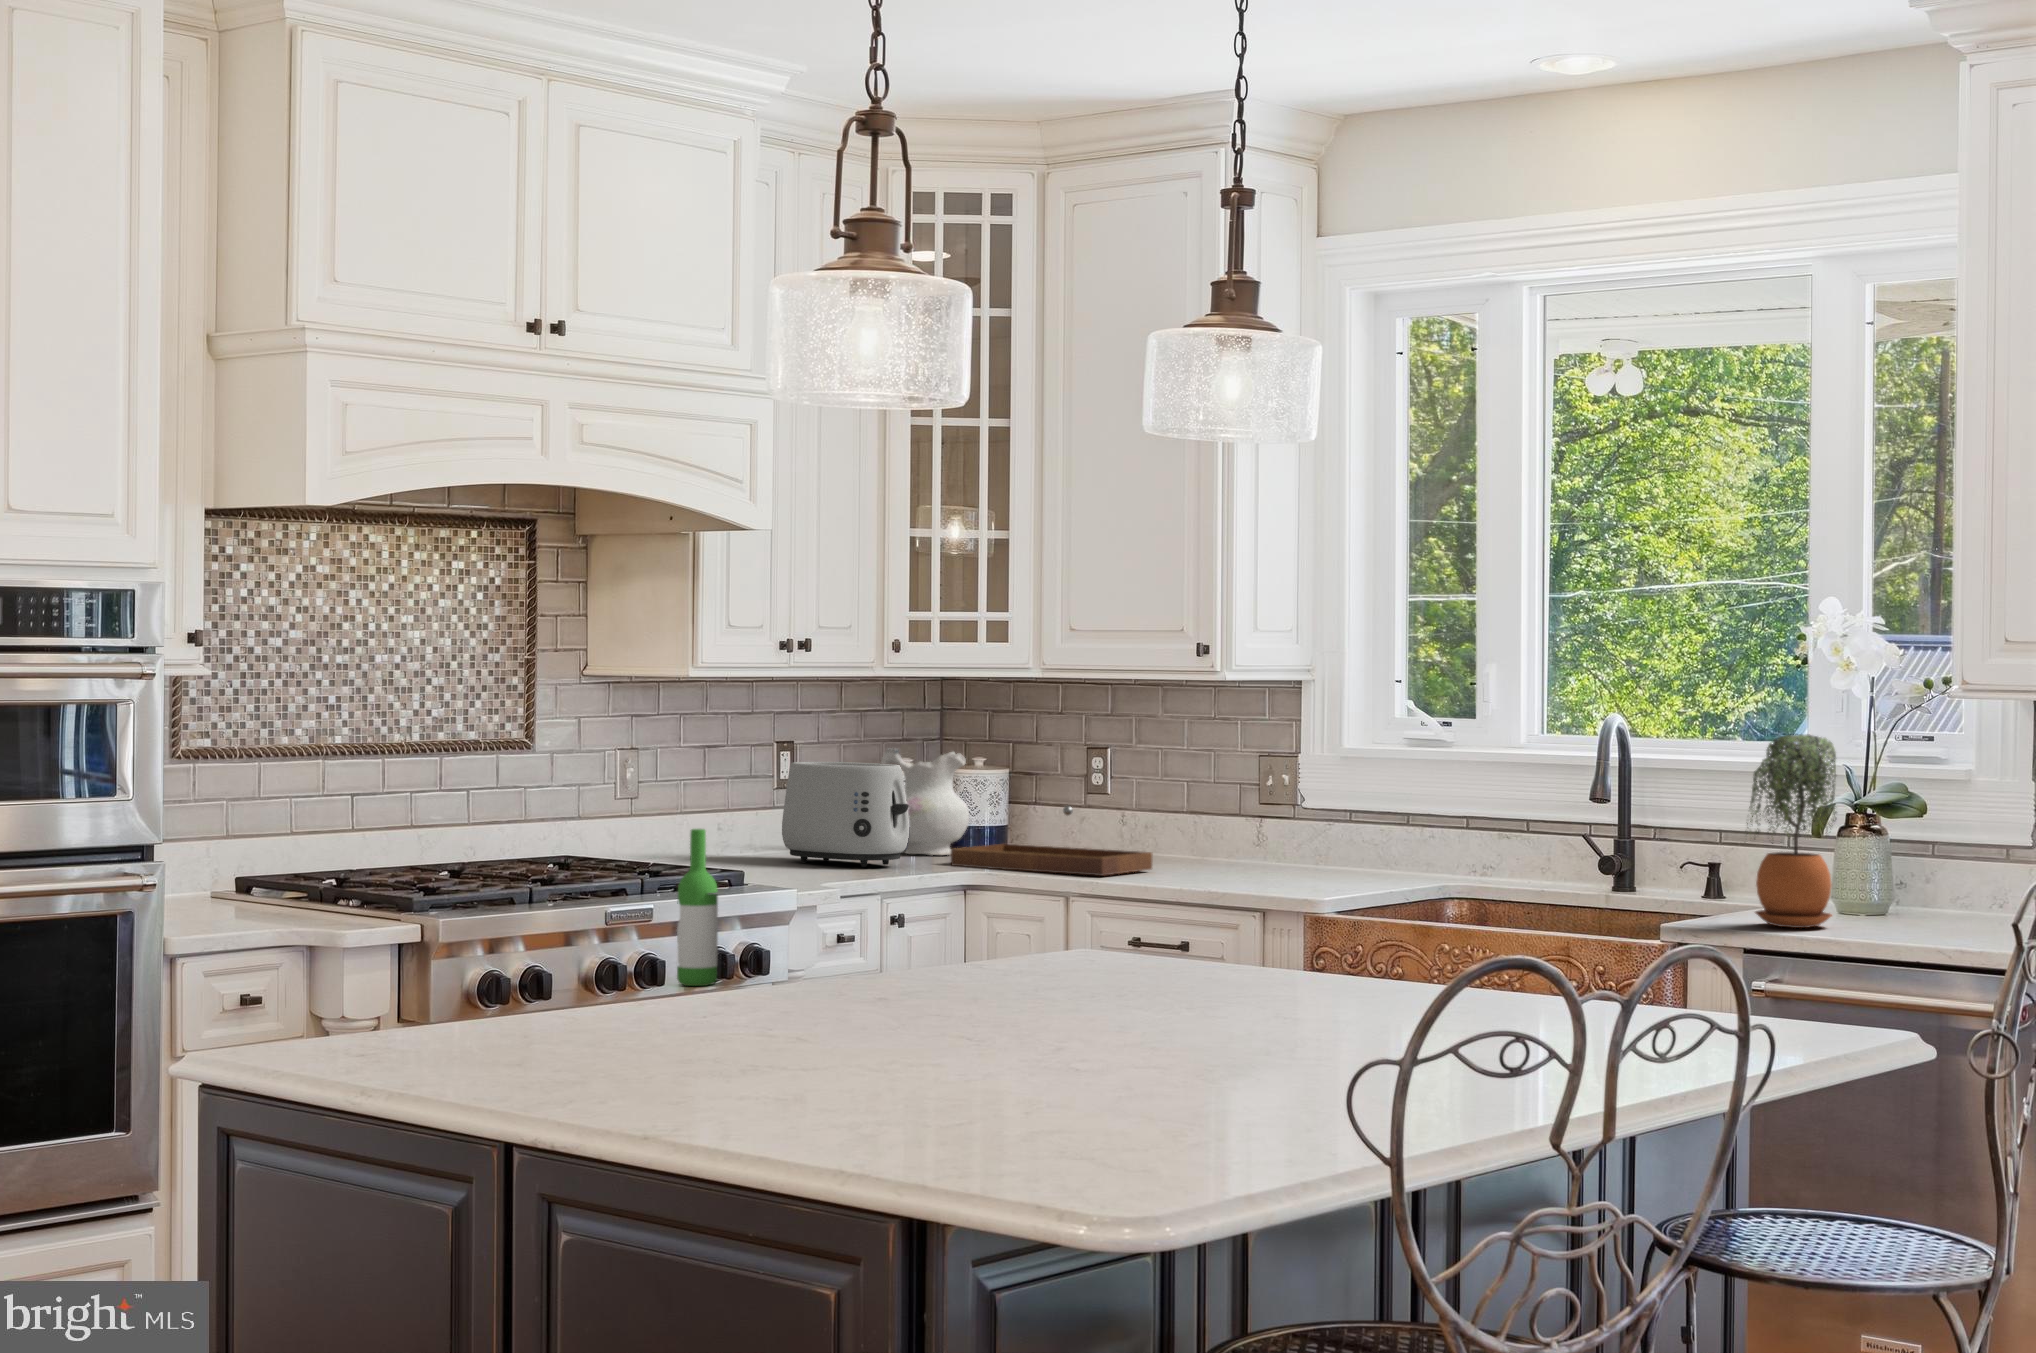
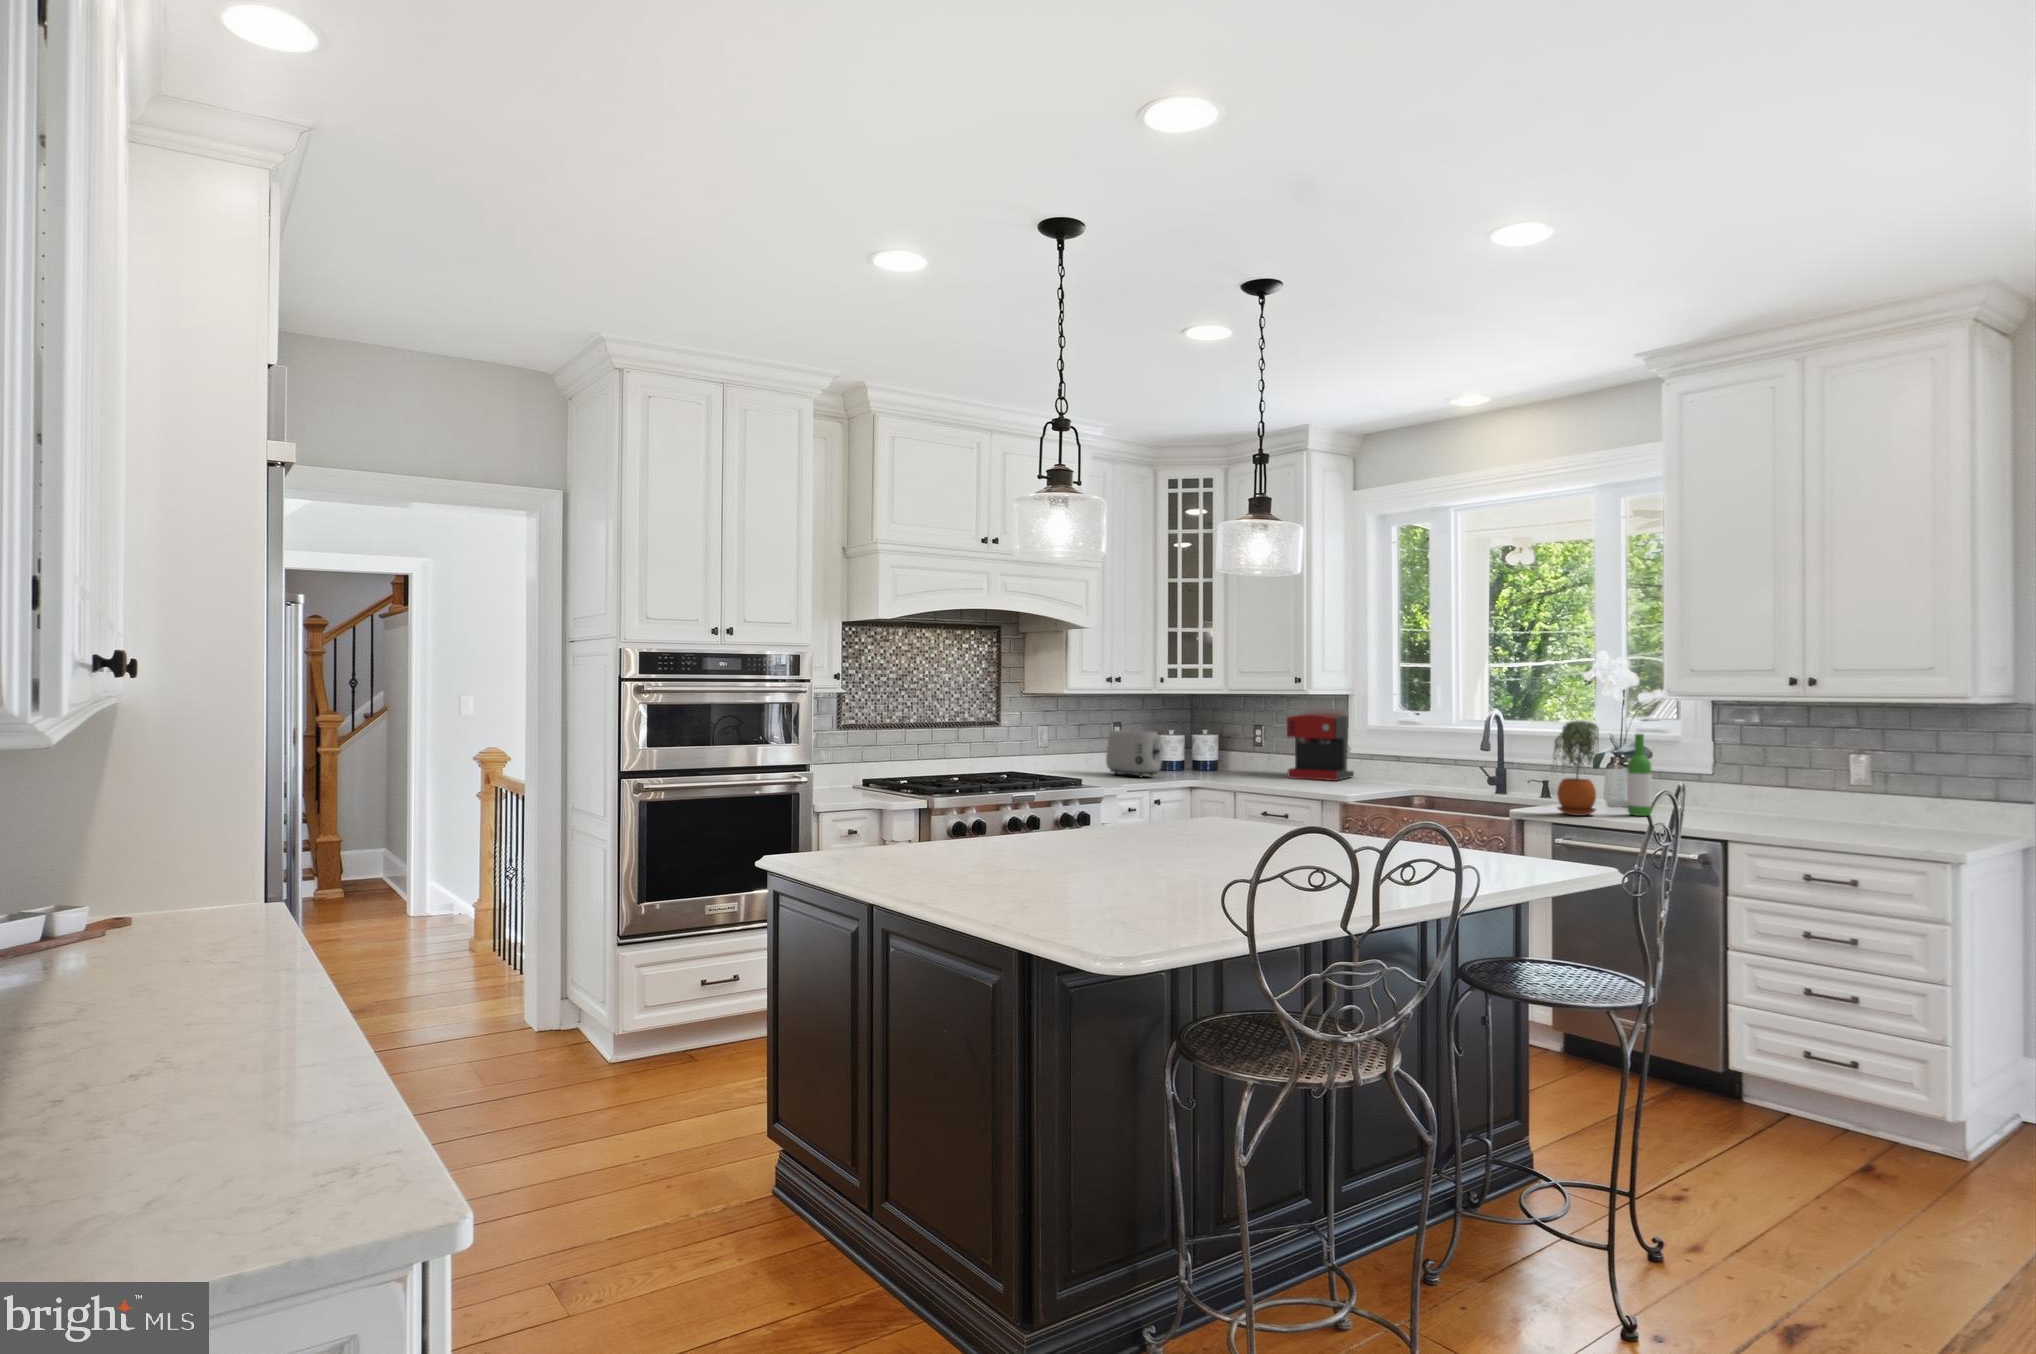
coffee maker: none [1172,712,1306,869] -> present [1287,708,1354,781]
ceramic pitcher: present [881,748,969,855] -> none [1154,723,1194,772]
tray: present [951,806,1152,876] -> none [1182,751,1274,783]
wine bottle: present [677,829,718,986] -> present [1627,734,1652,816]

